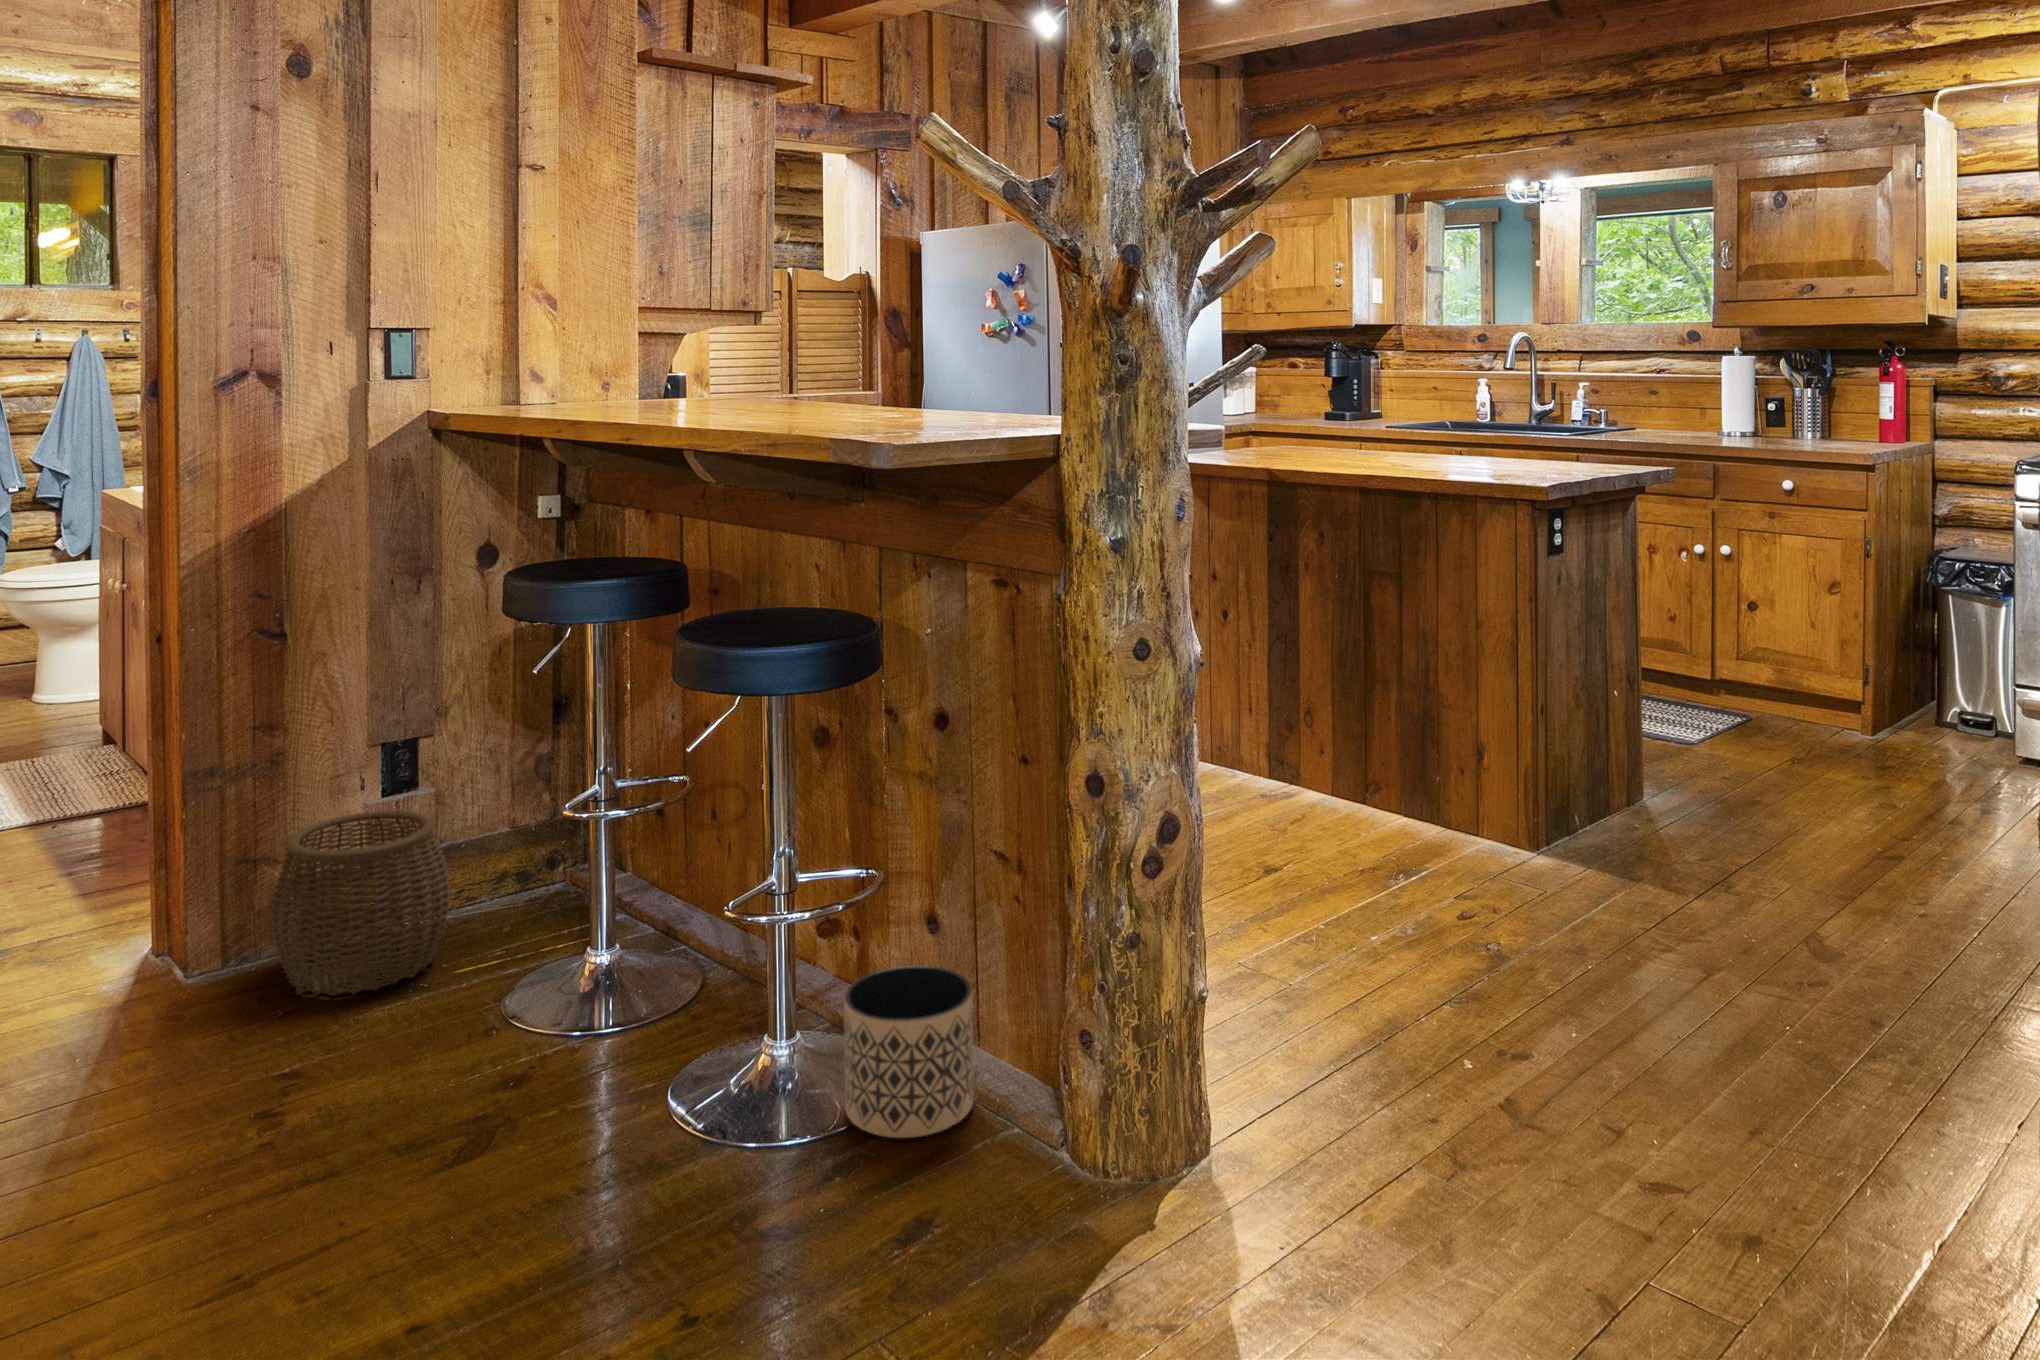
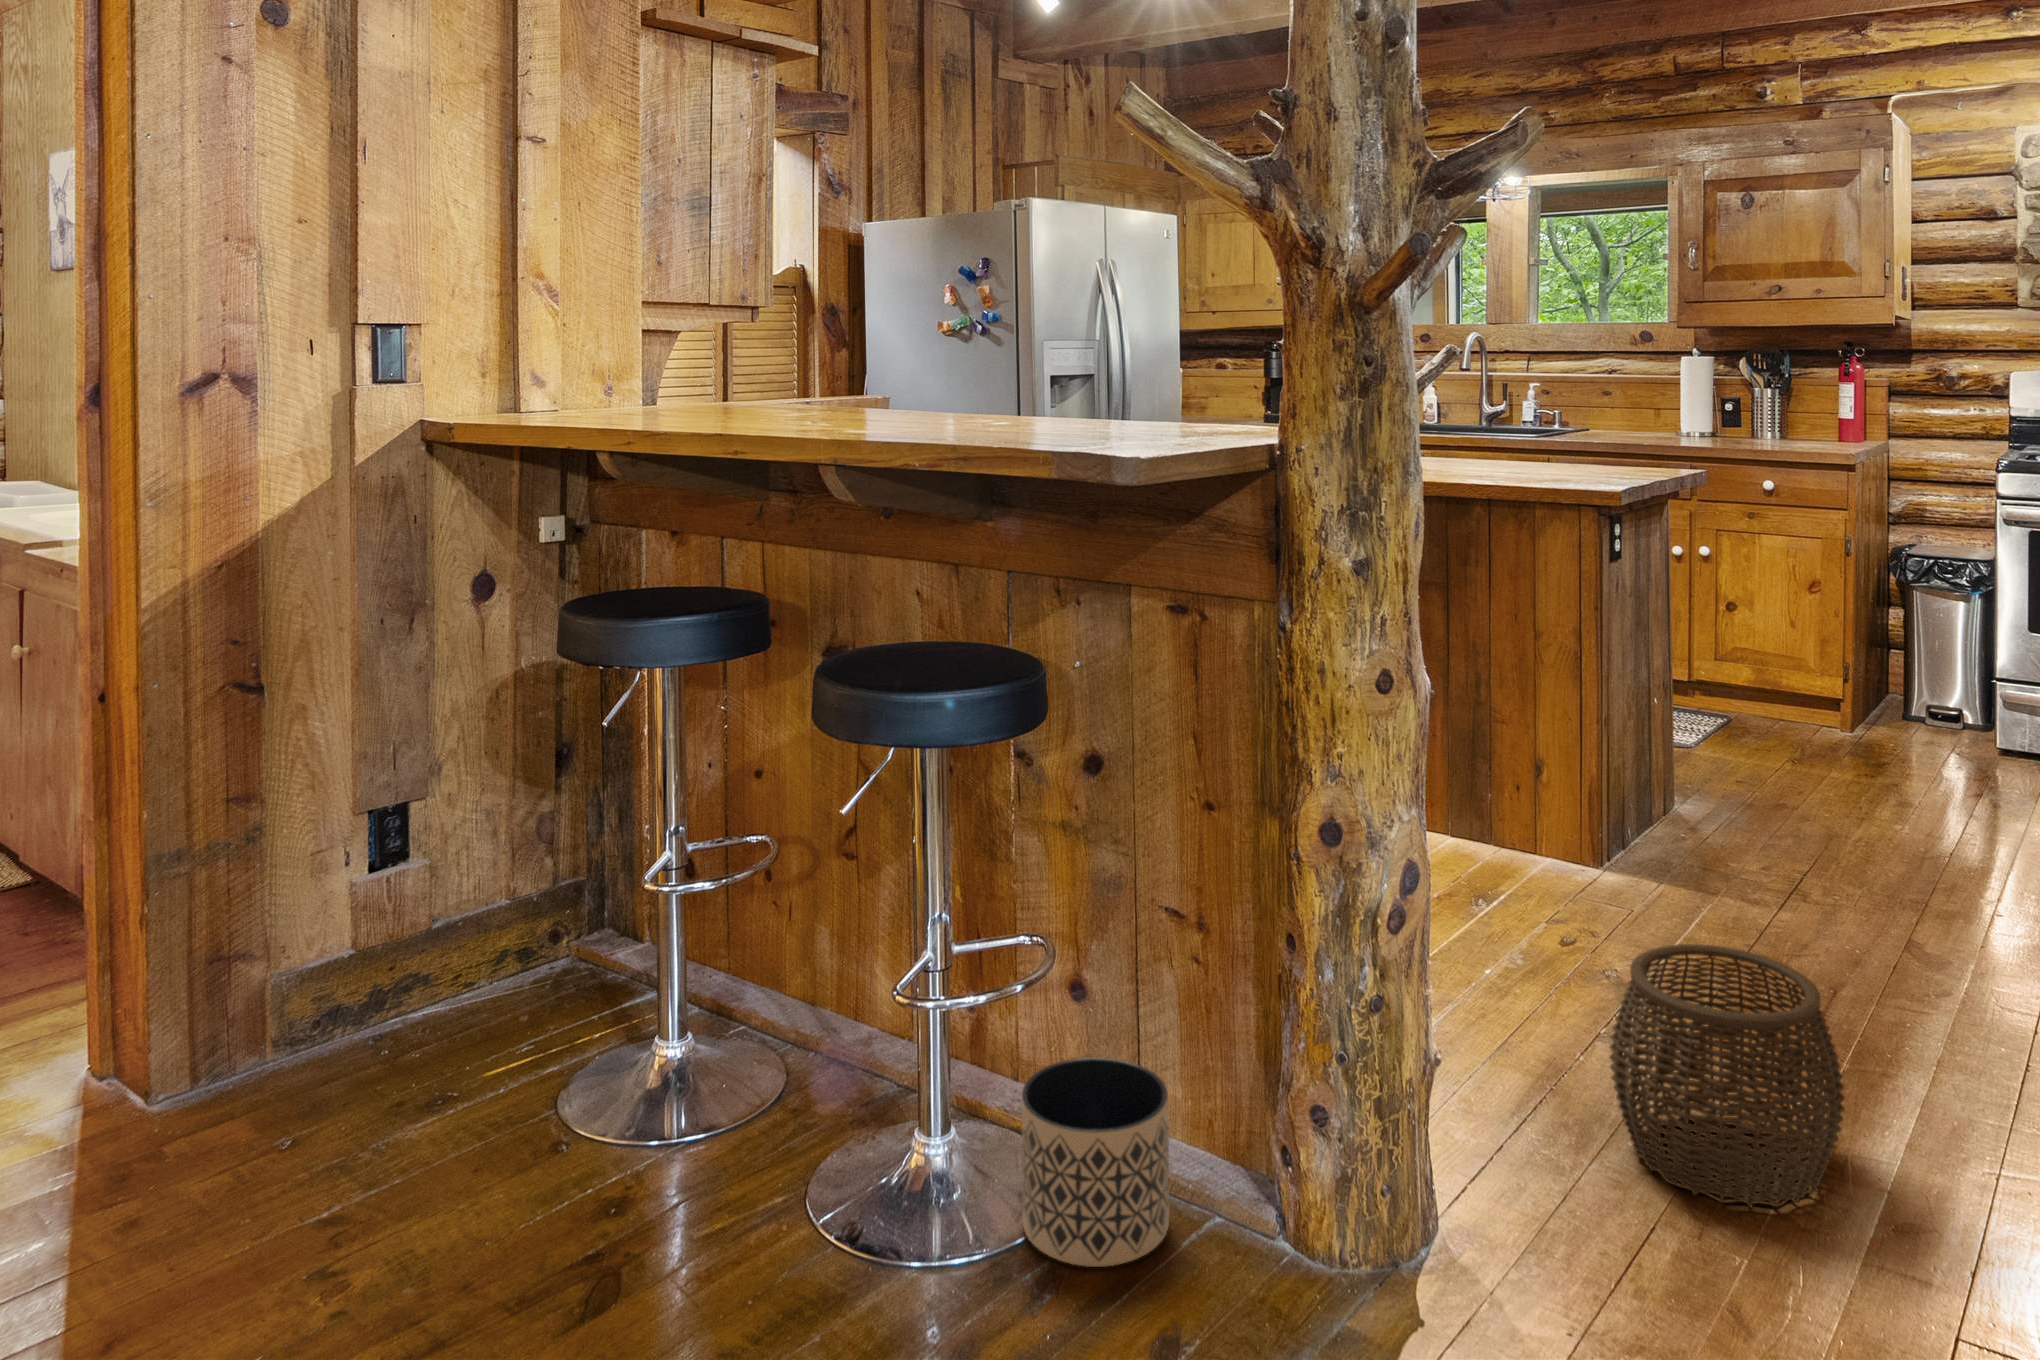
woven basket: present [270,811,451,996] -> present [1610,944,1845,1208]

